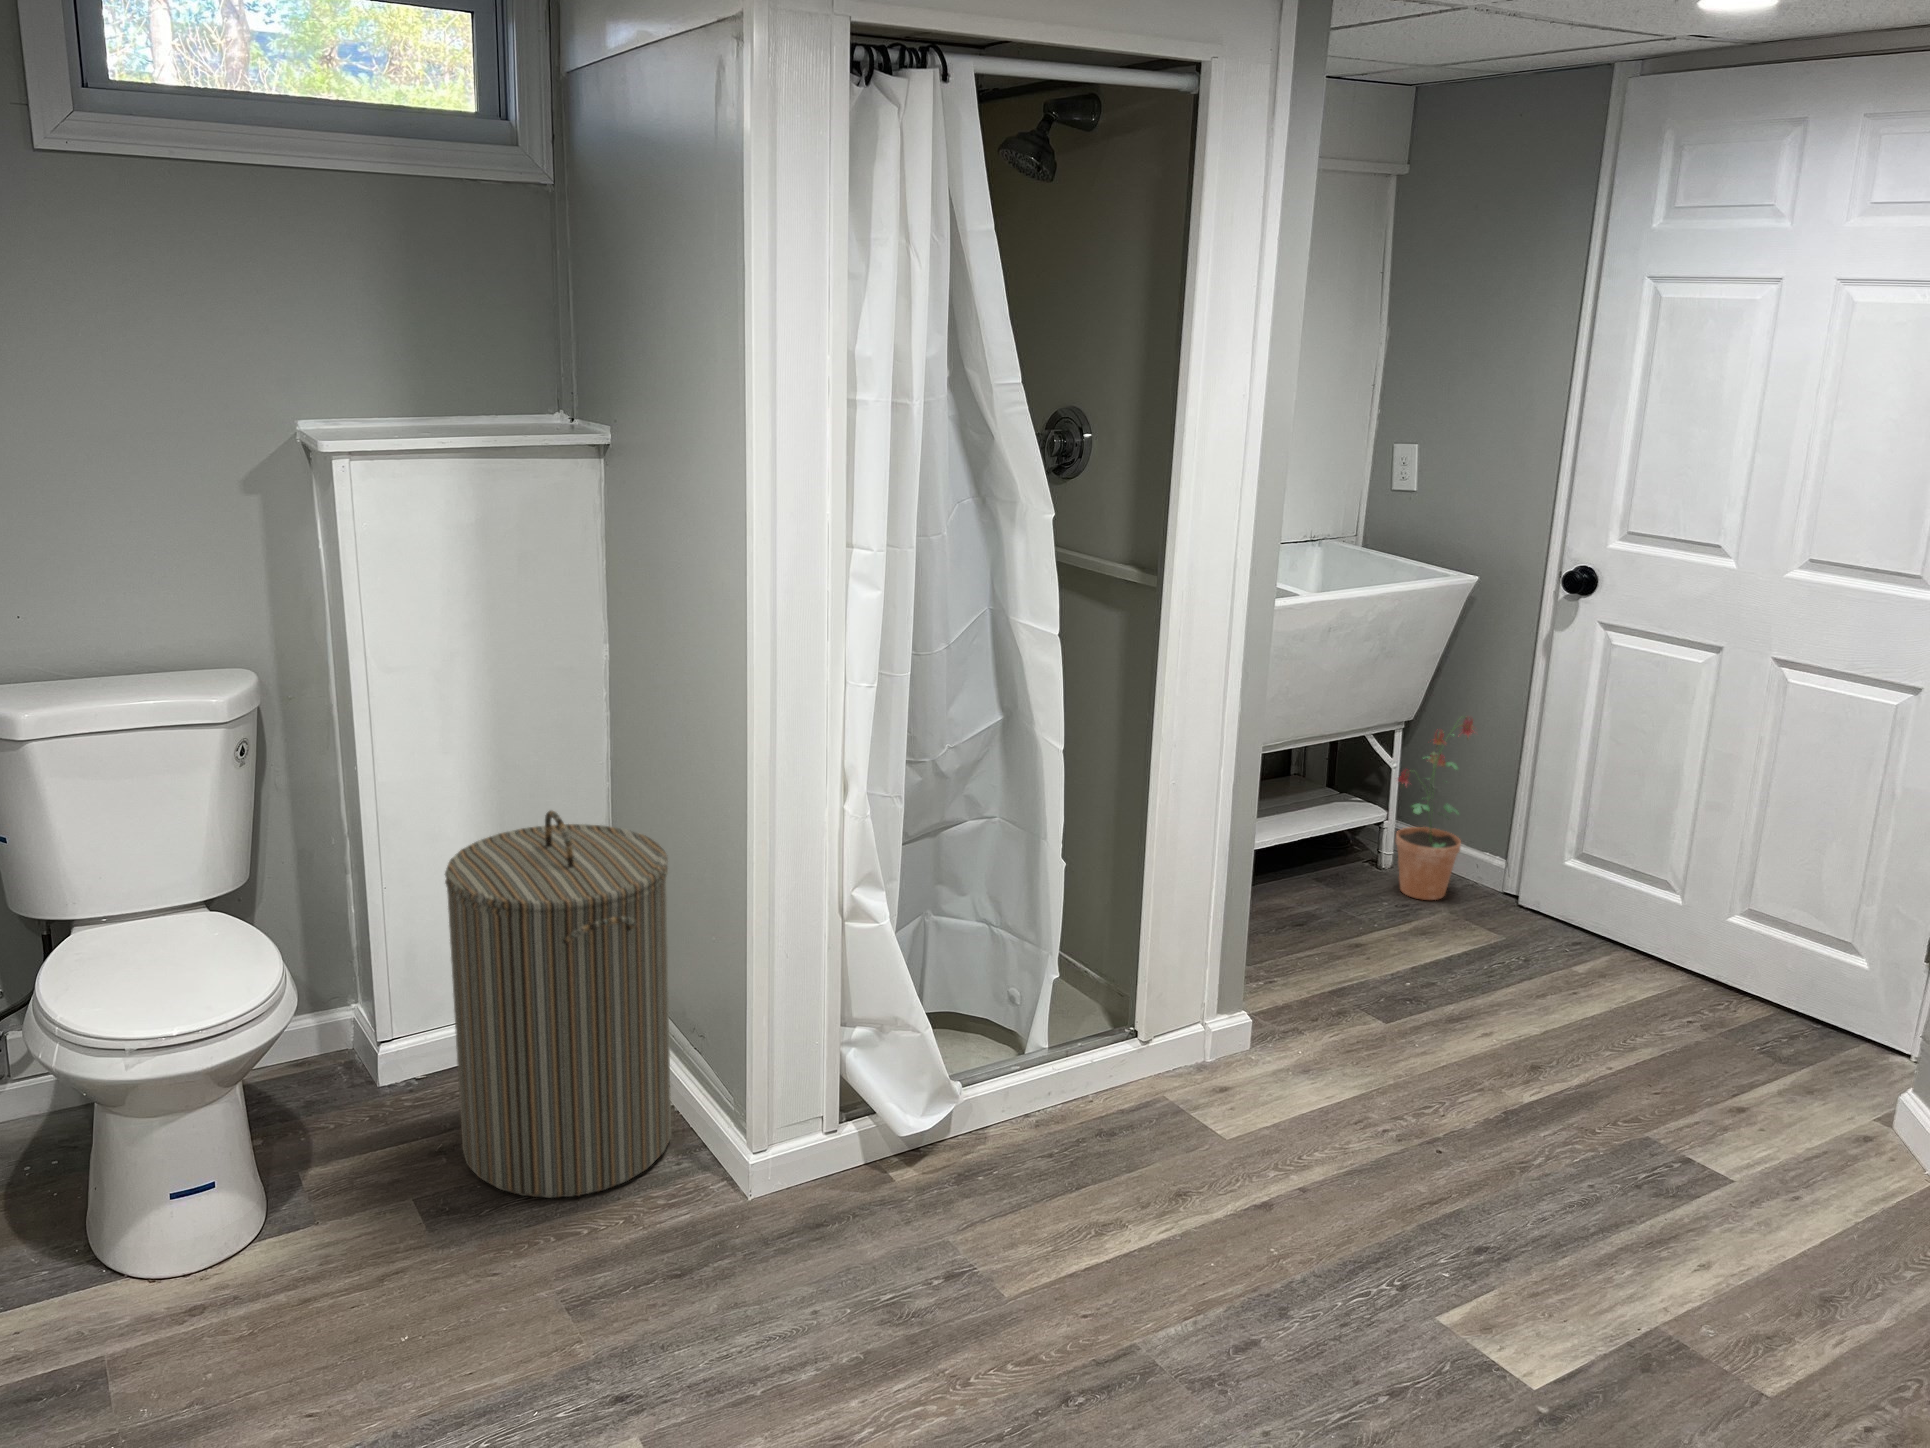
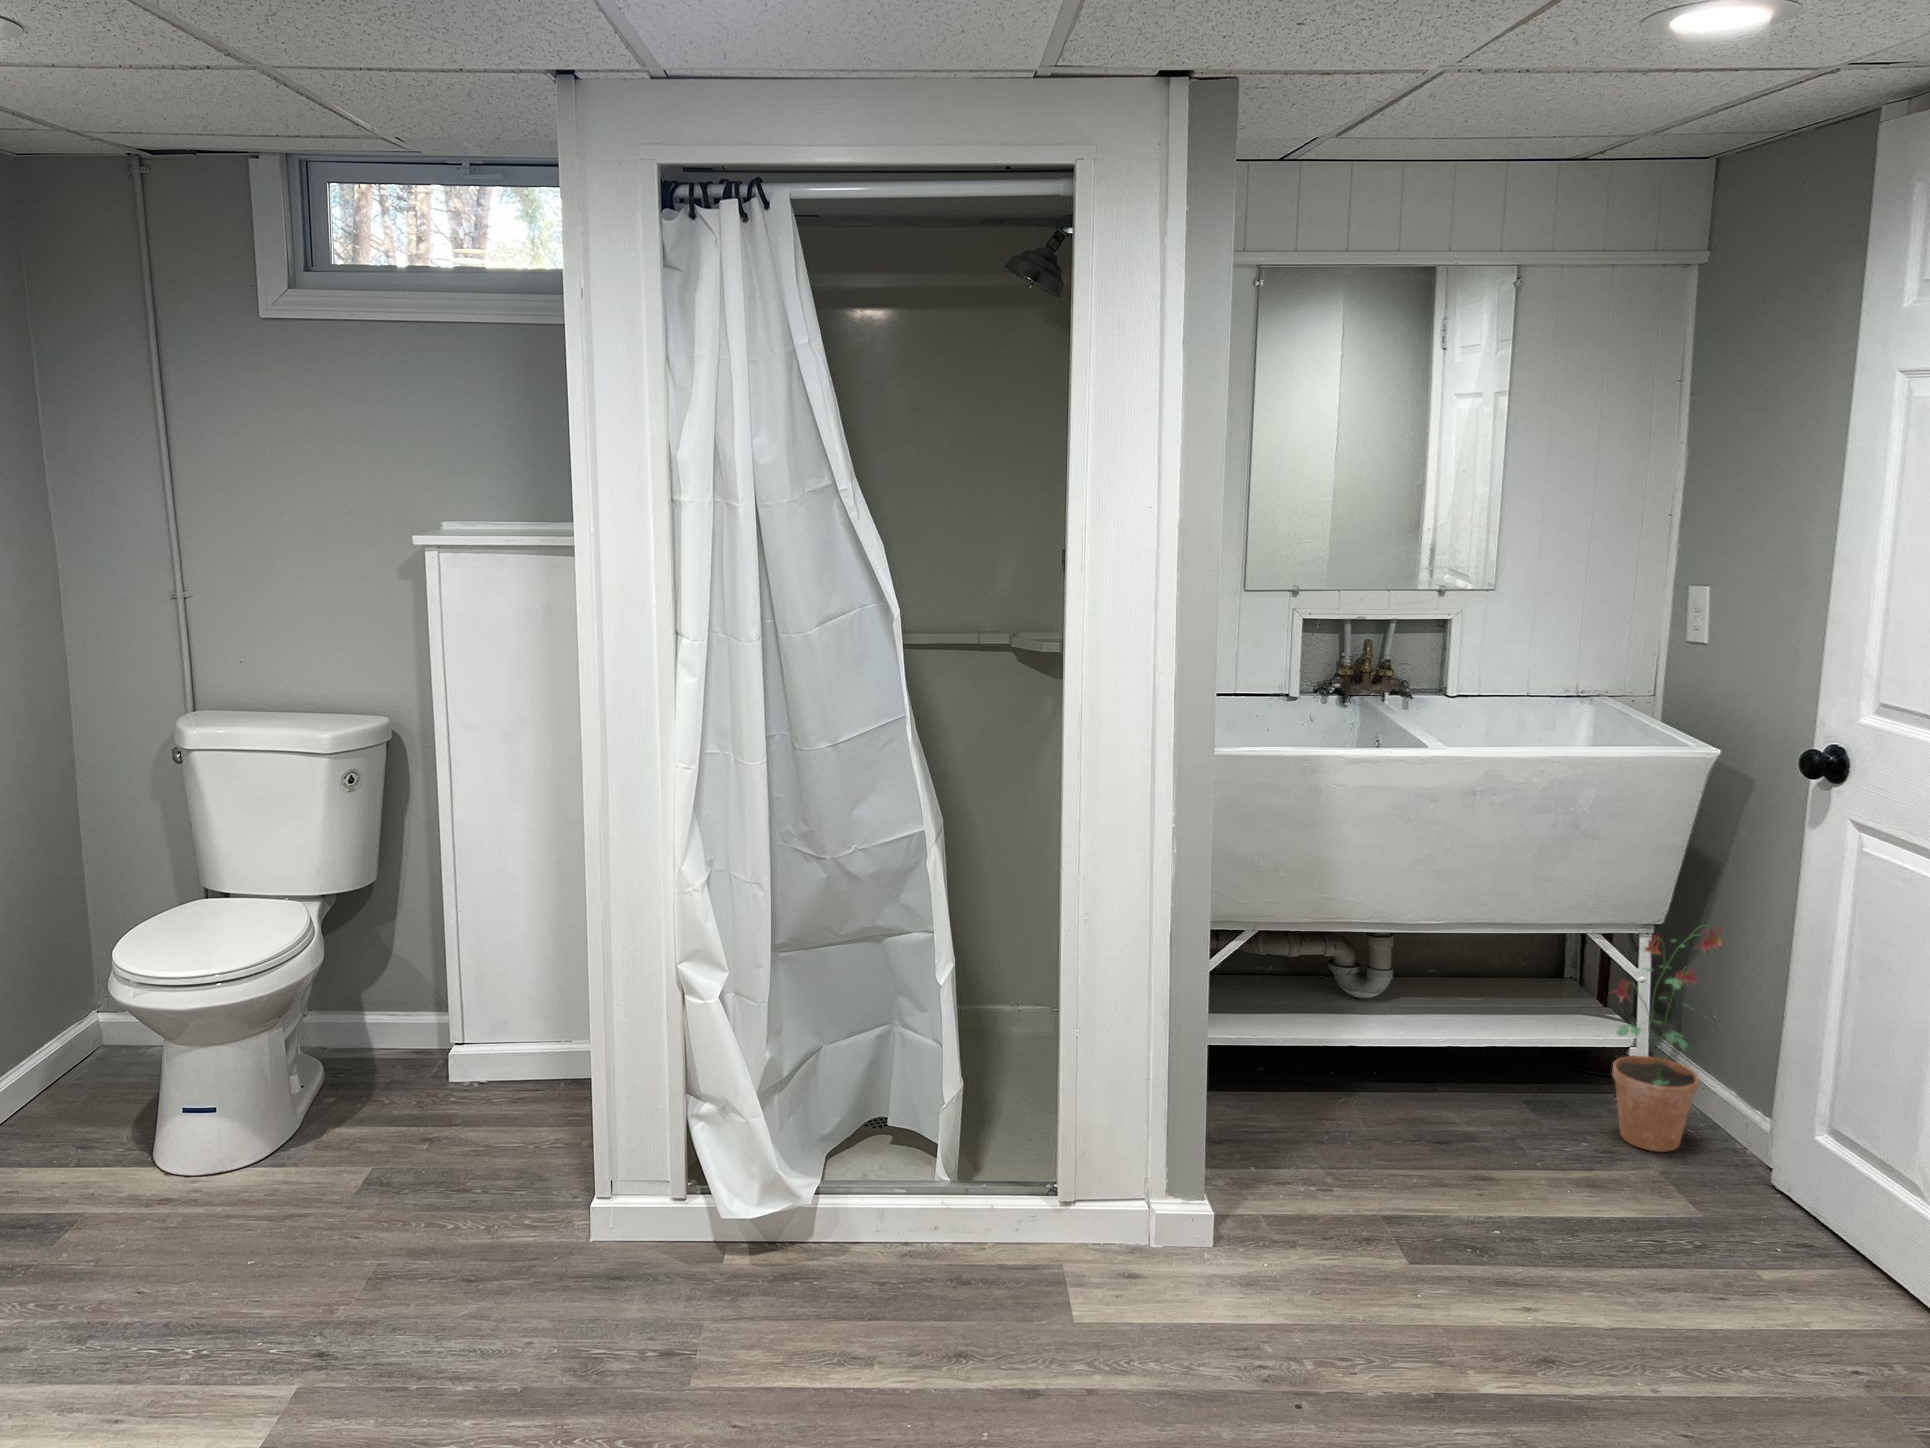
laundry hamper: present [445,811,671,1198] -> none [413,854,615,1199]

